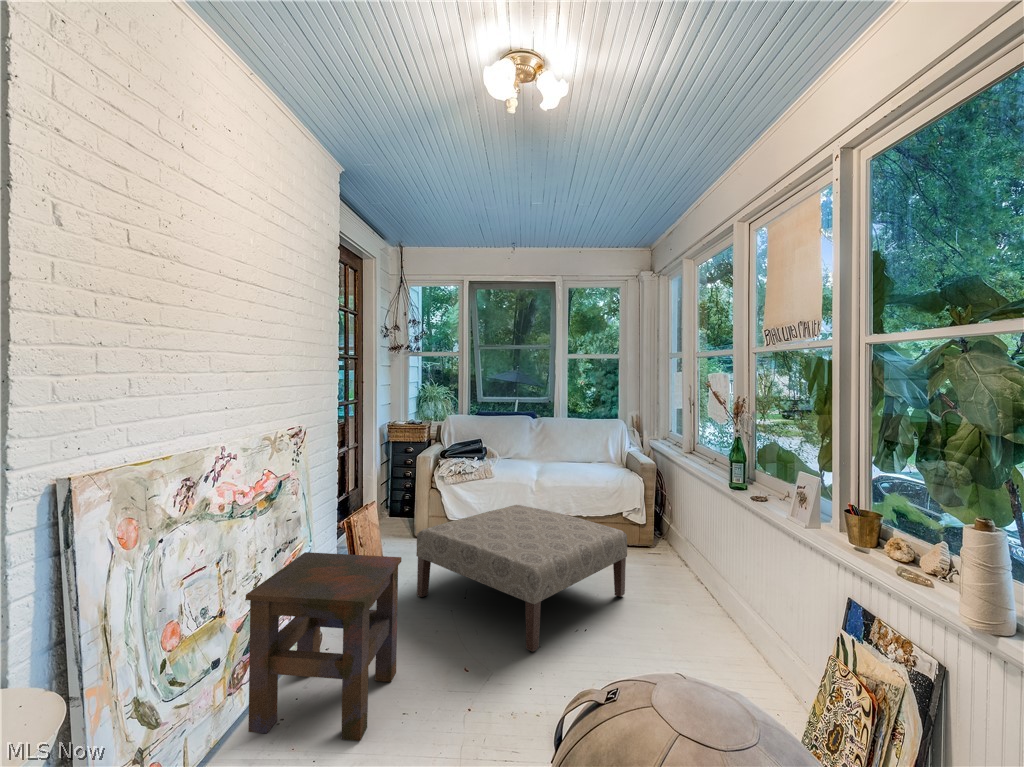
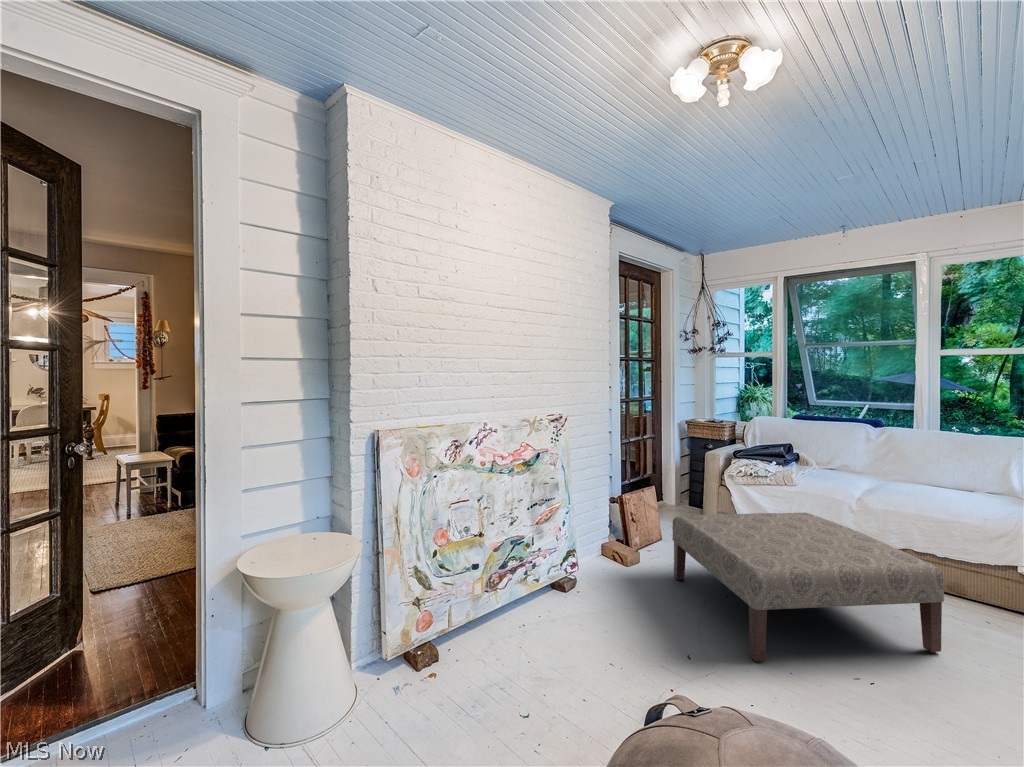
side table: present [246,552,402,741] -> none [495,510,618,661]

